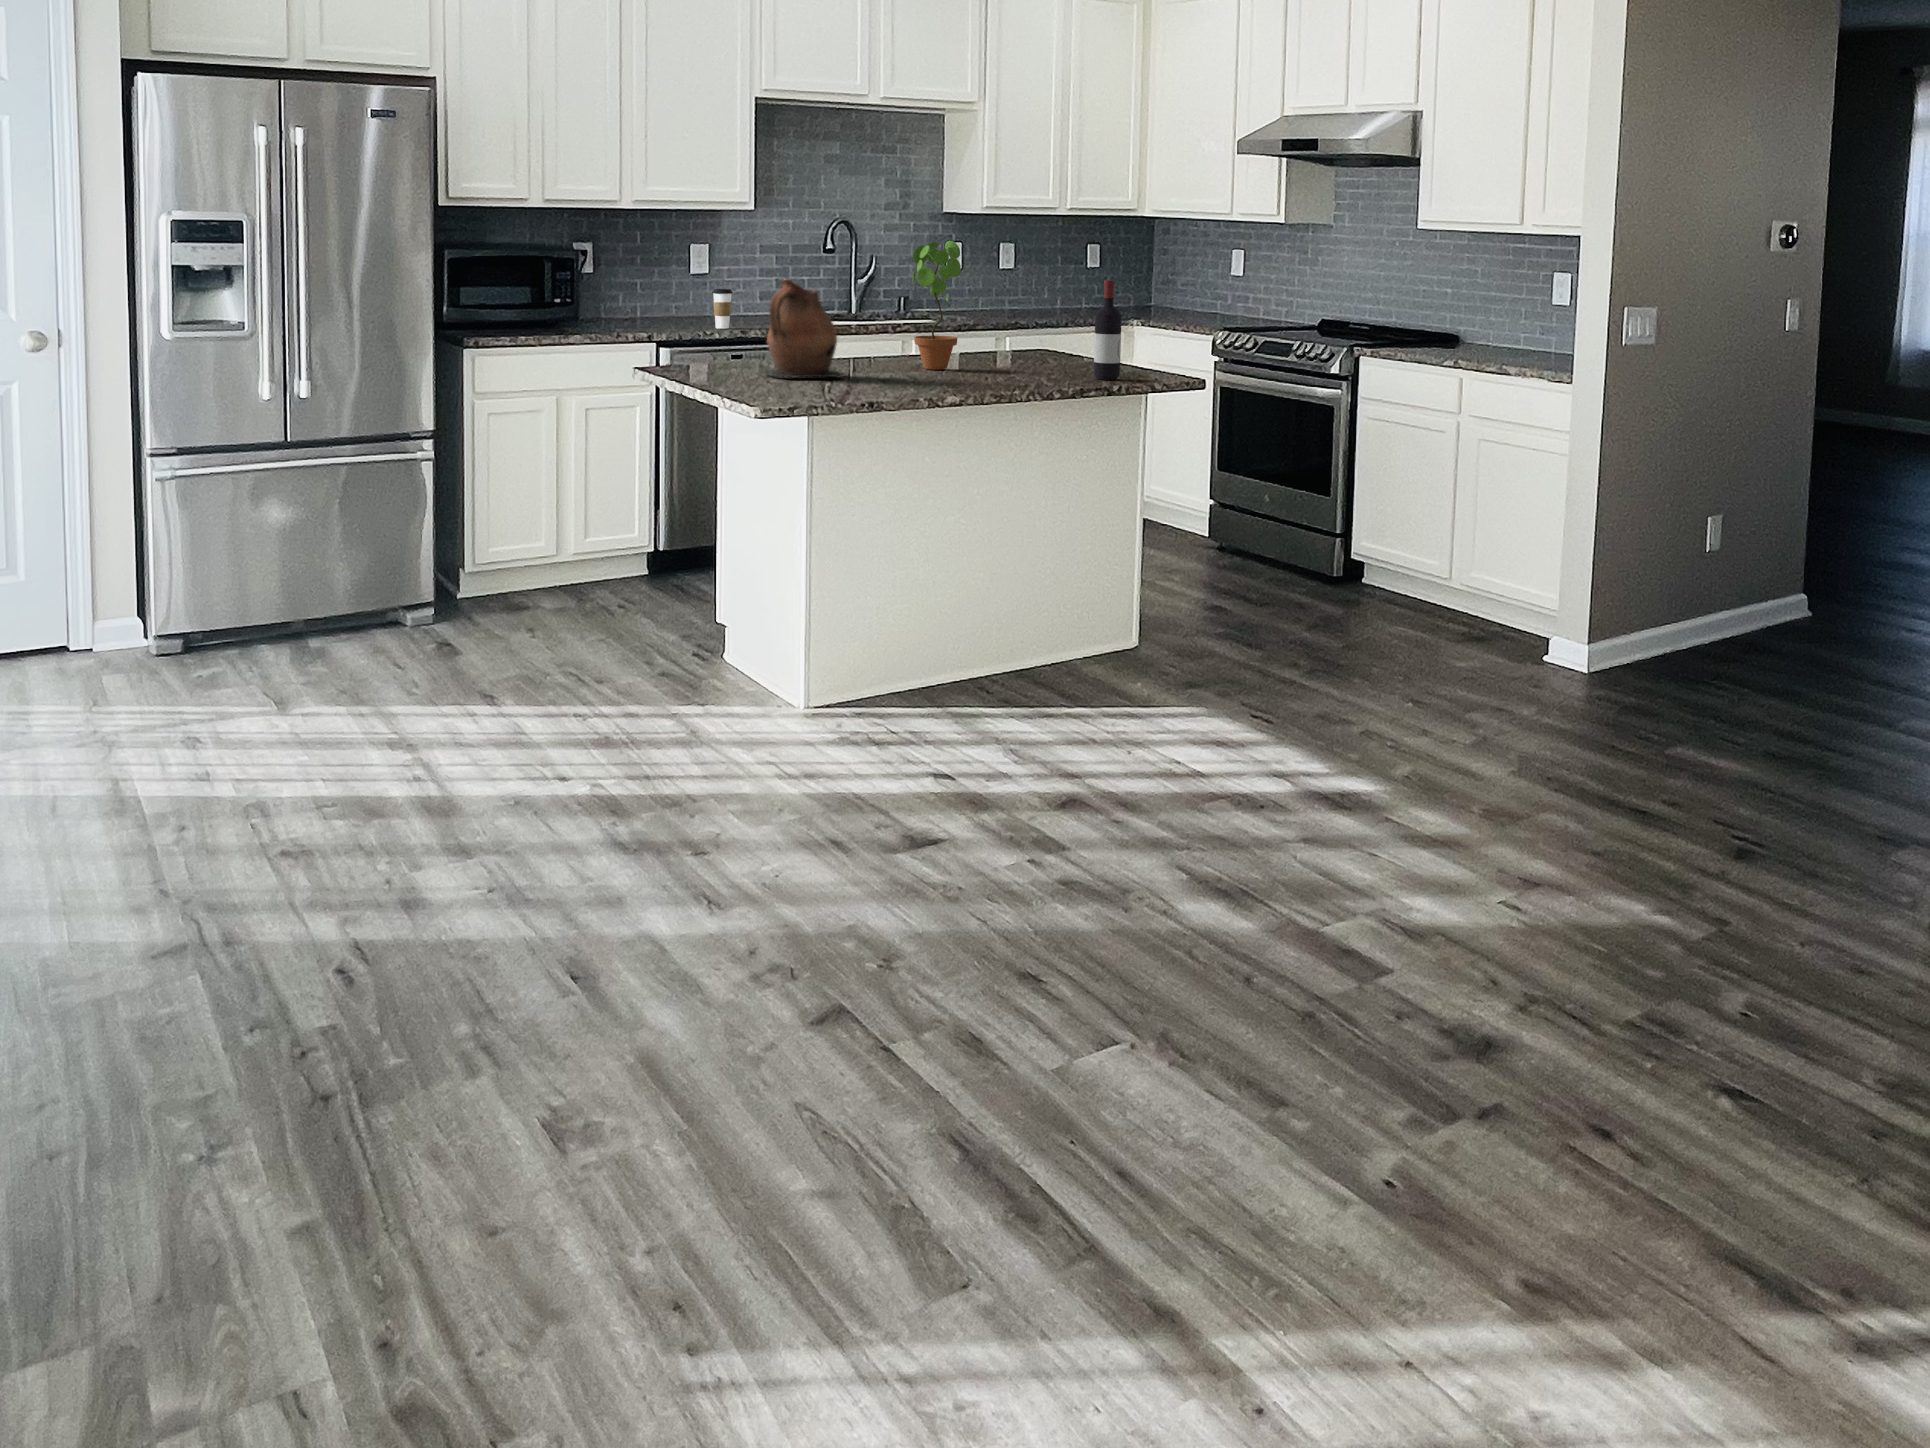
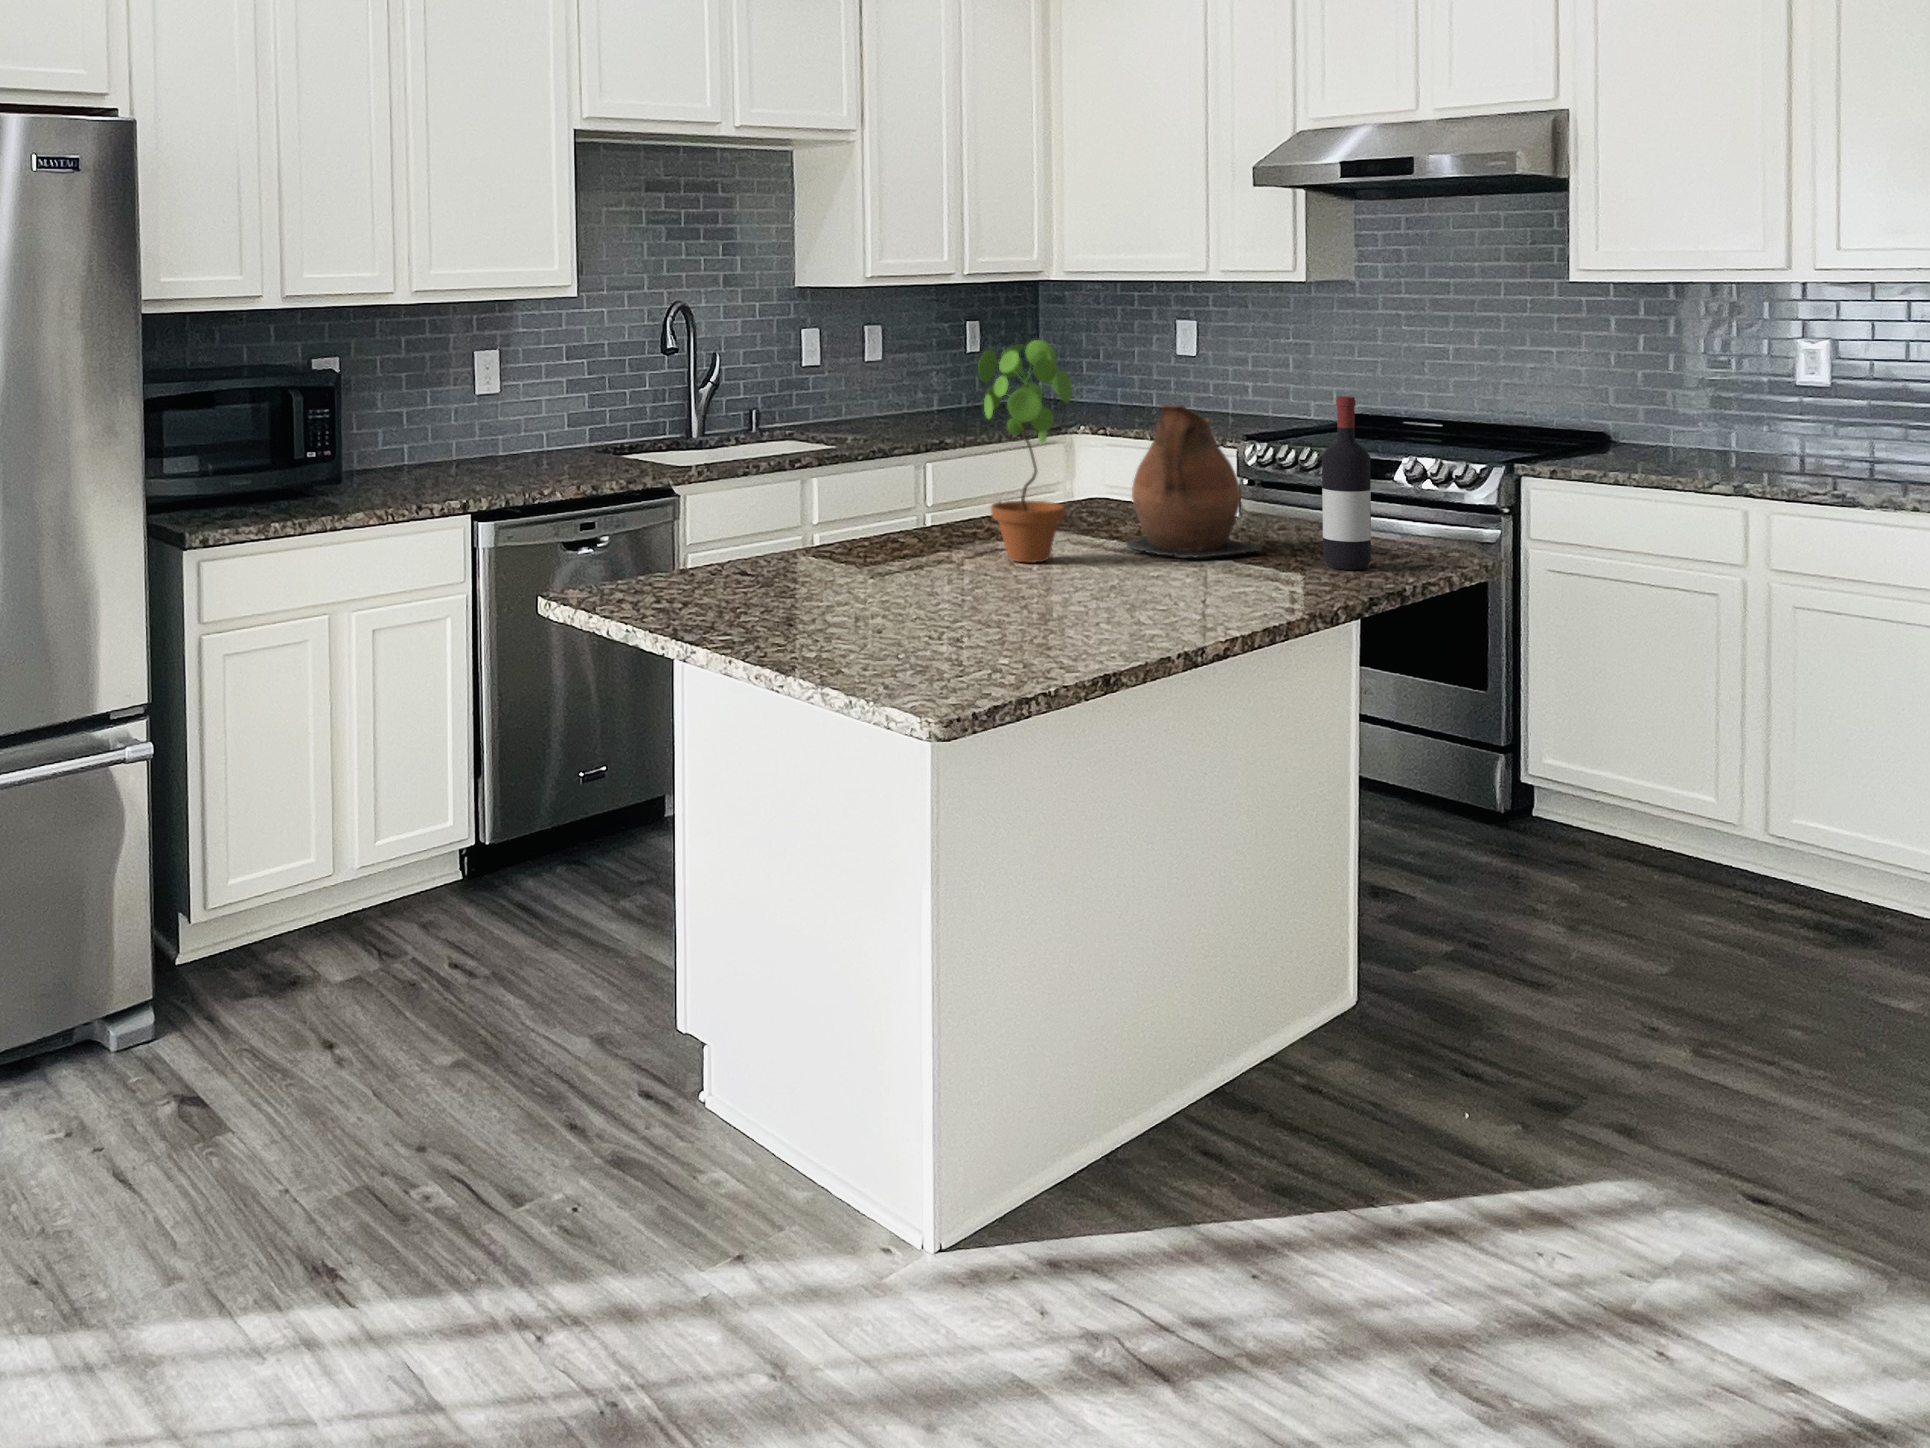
ceramic pitcher: present [765,279,844,378] -> present [1119,405,1262,558]
coffee cup: present [712,289,733,329] -> none [503,414,533,475]

